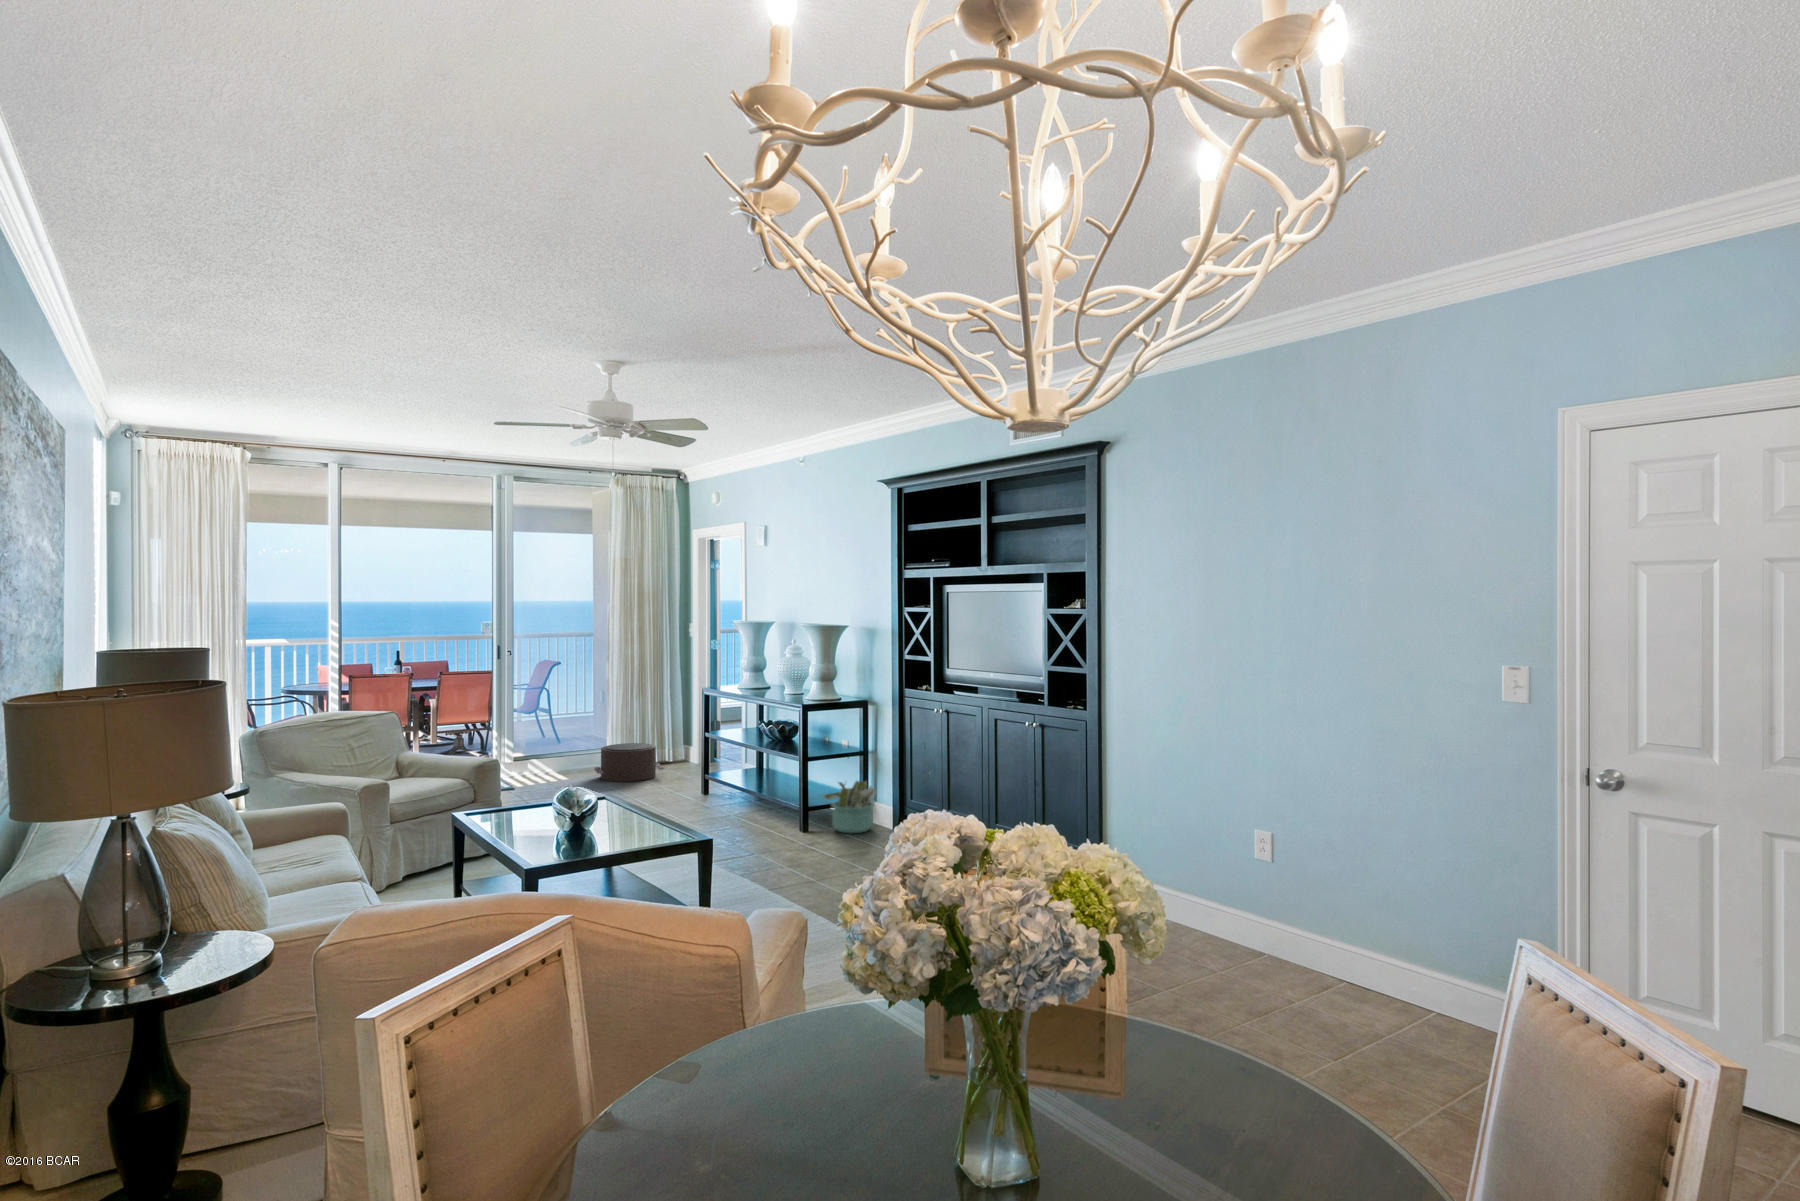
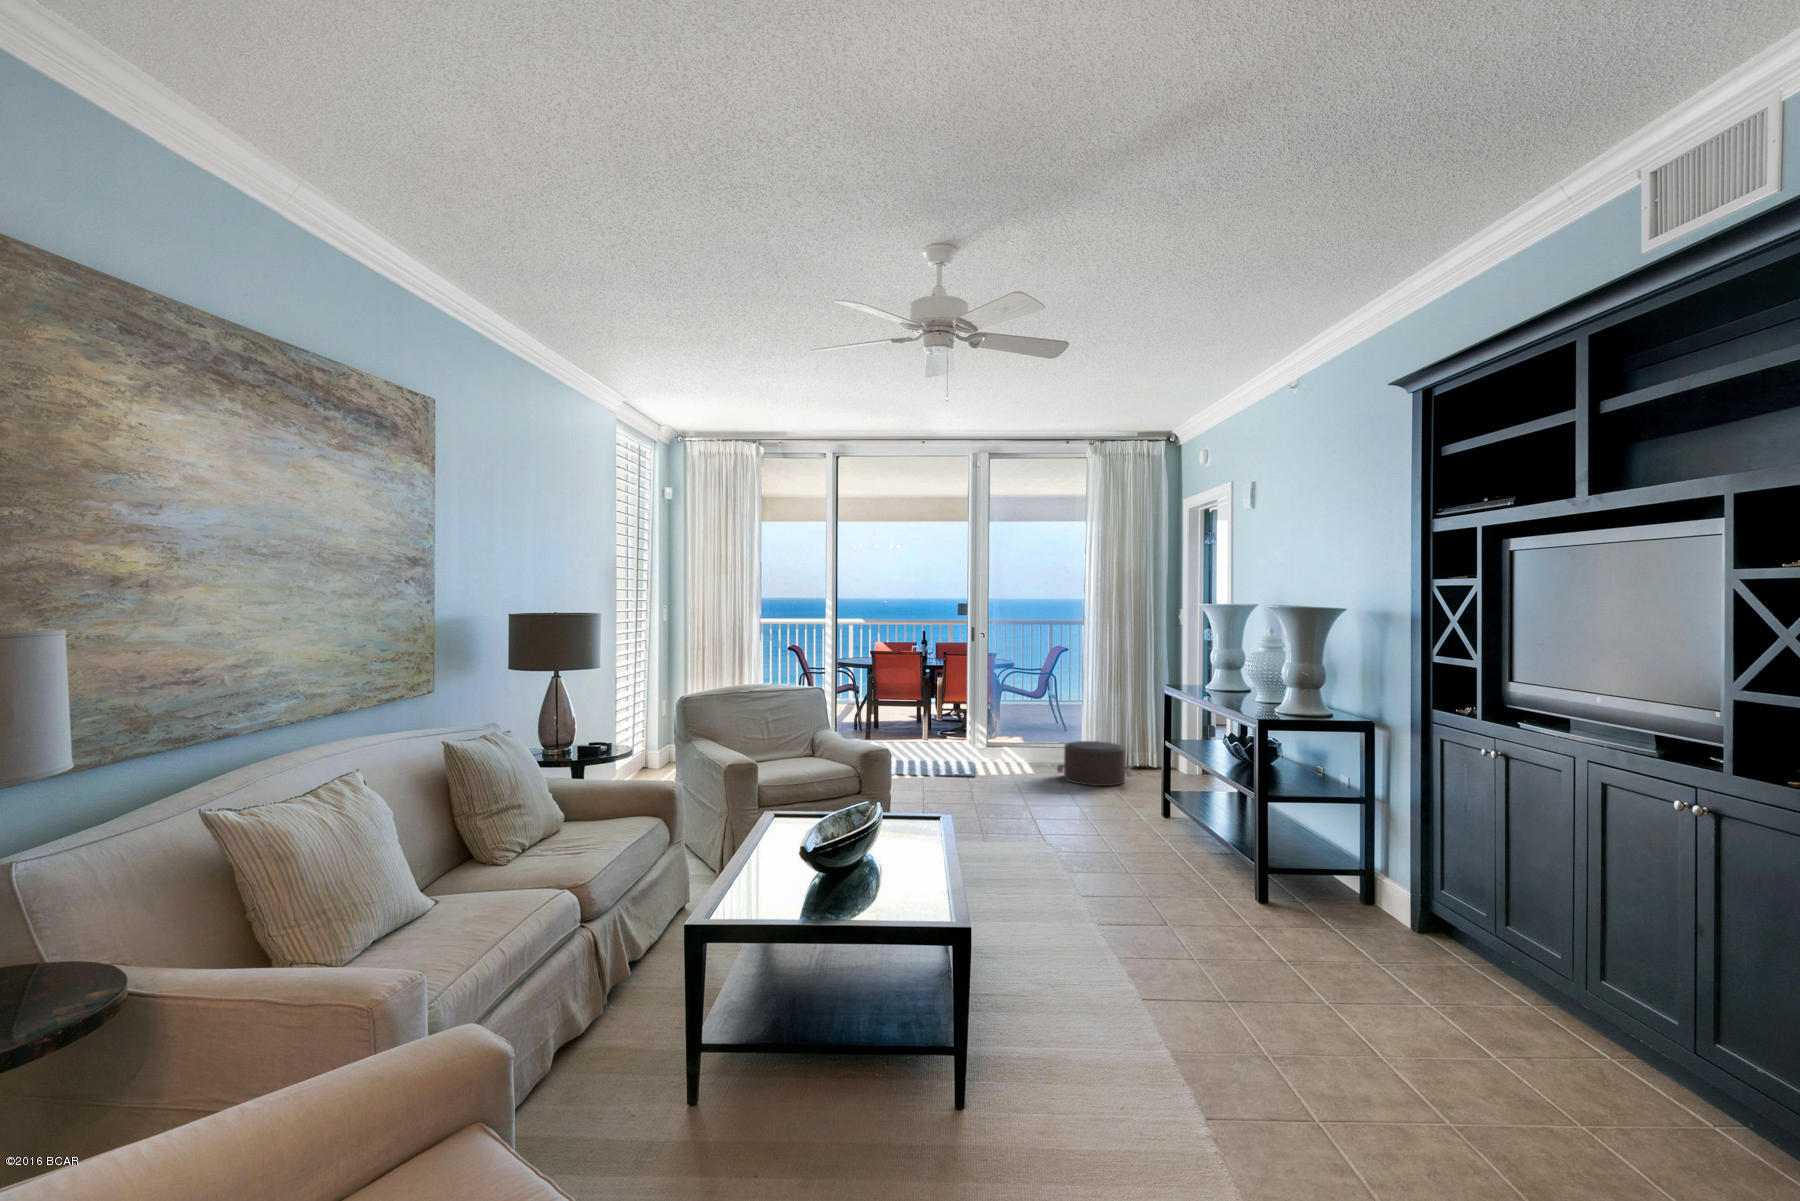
decorative plant: present [822,781,876,833] -> none [1295,834,1386,918]

